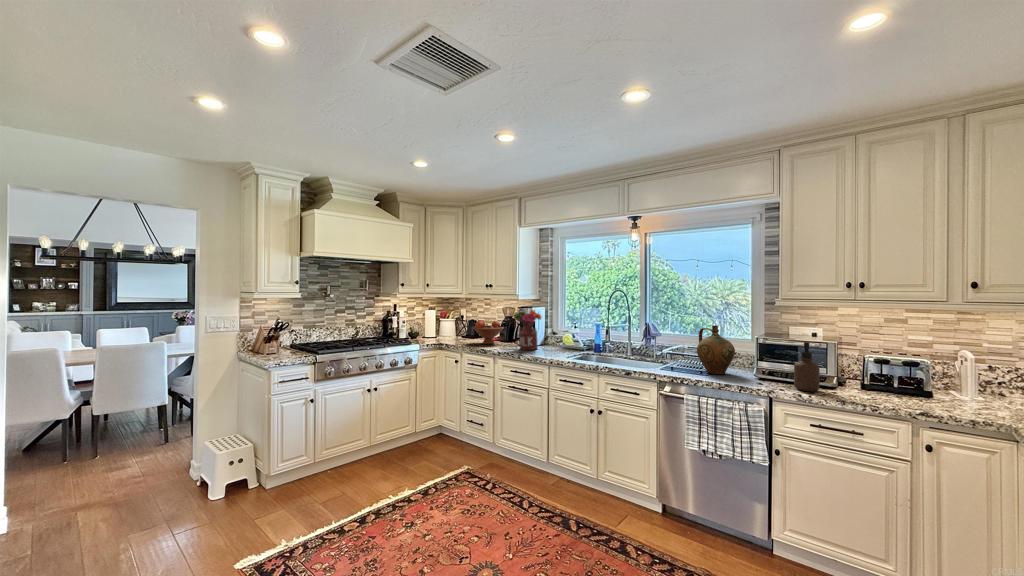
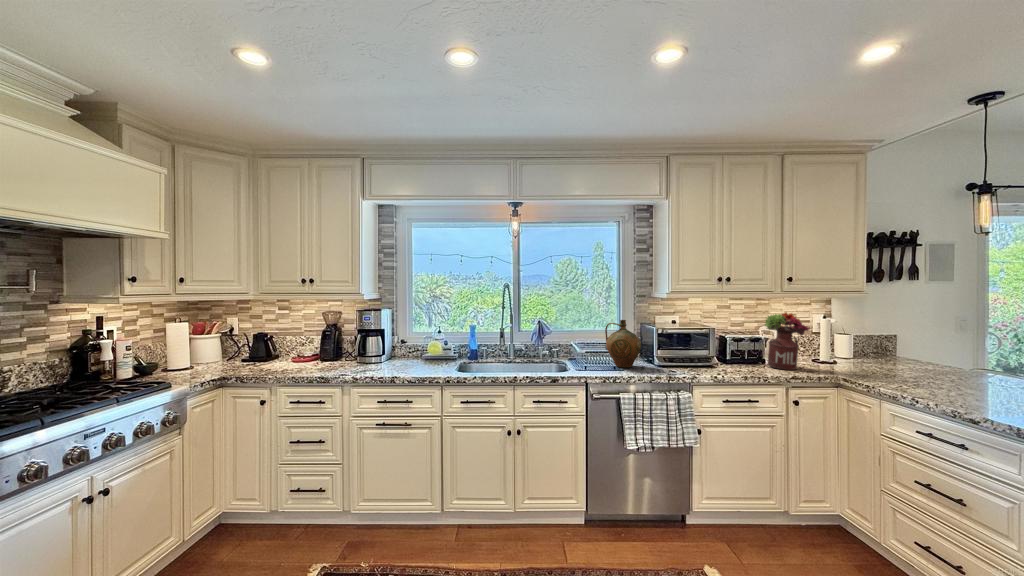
flower arrangement: present [514,310,542,350] -> present [765,312,810,370]
fruit bowl: present [473,320,504,344] -> none [284,332,335,368]
soap dispenser: present [794,342,820,392] -> none [700,330,720,372]

